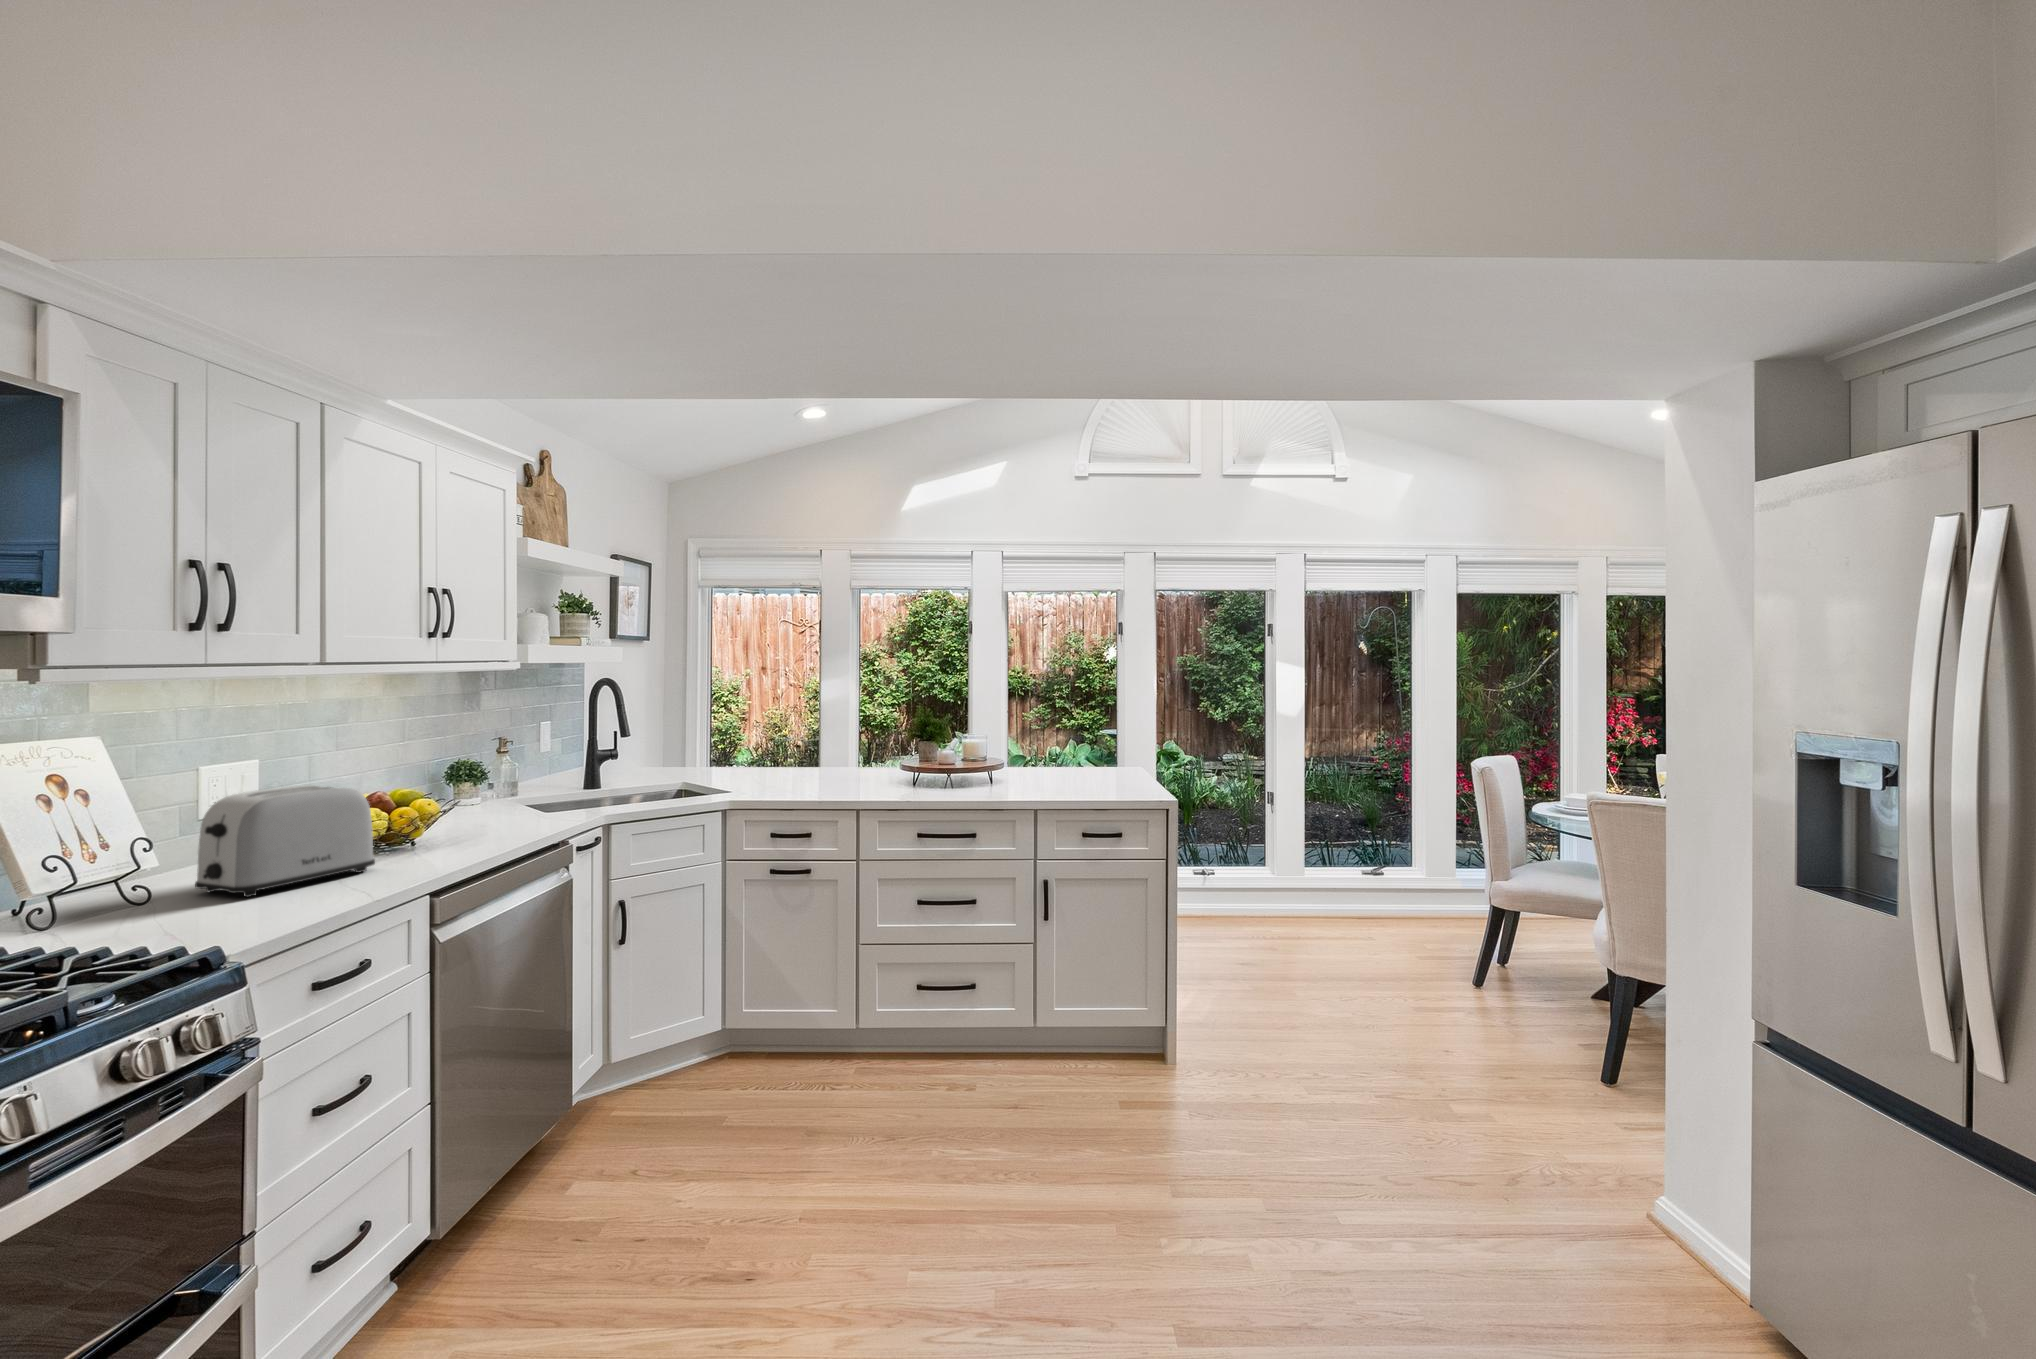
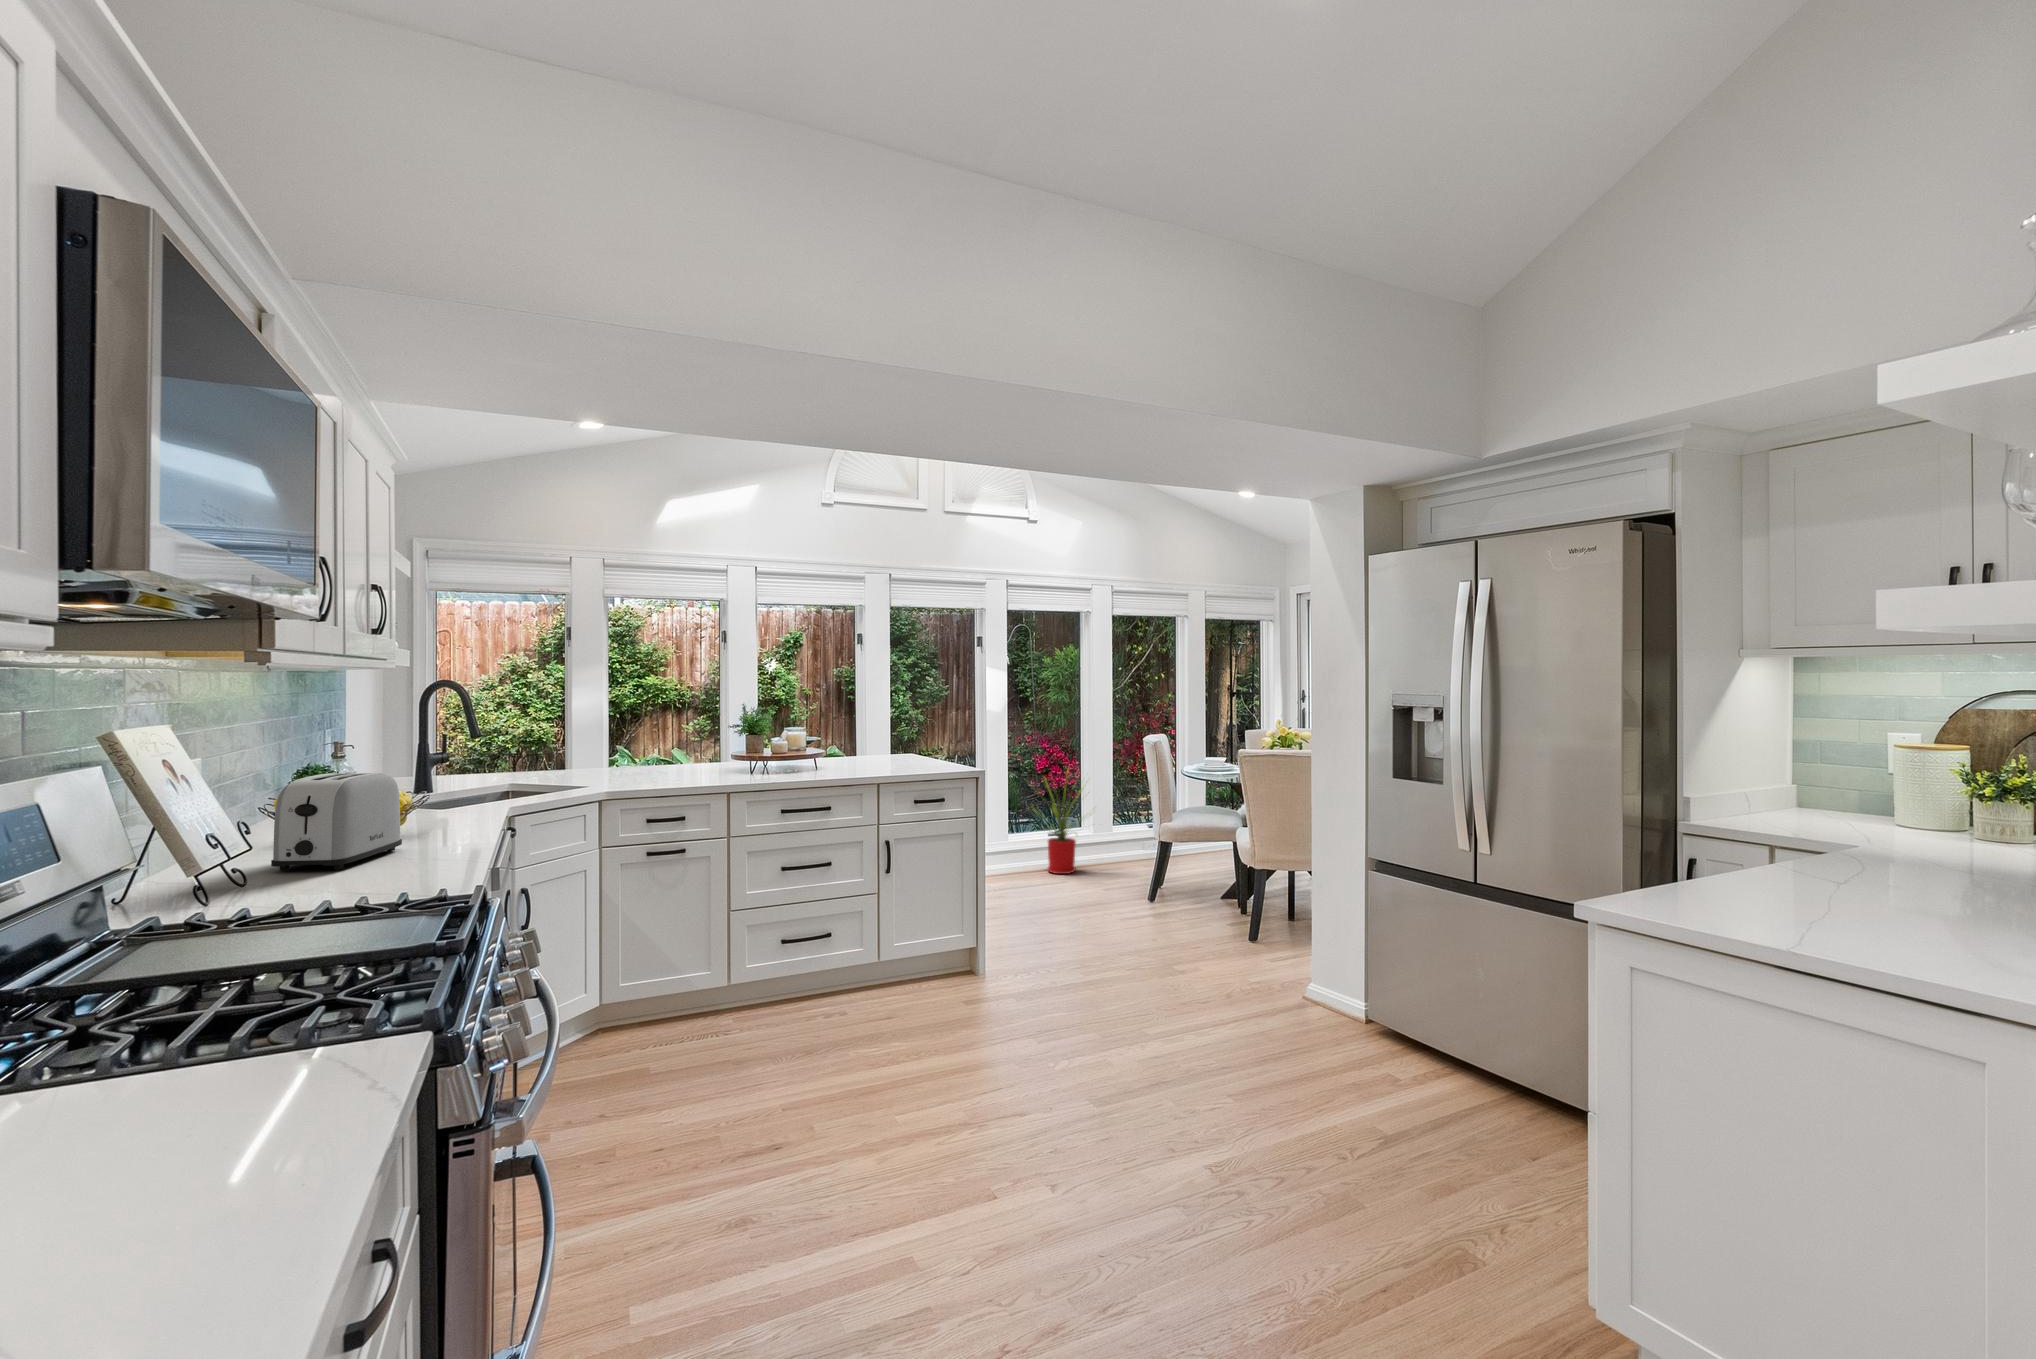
house plant: none [1324,787,1428,922] -> present [1039,770,1080,874]

